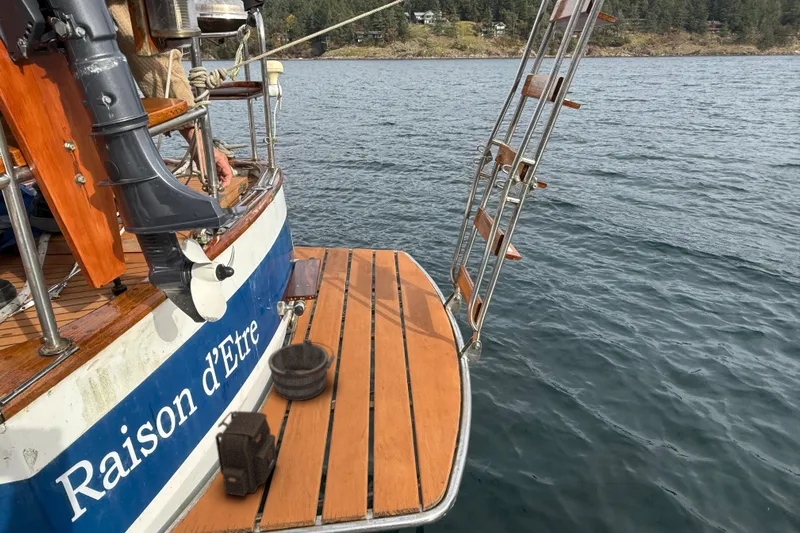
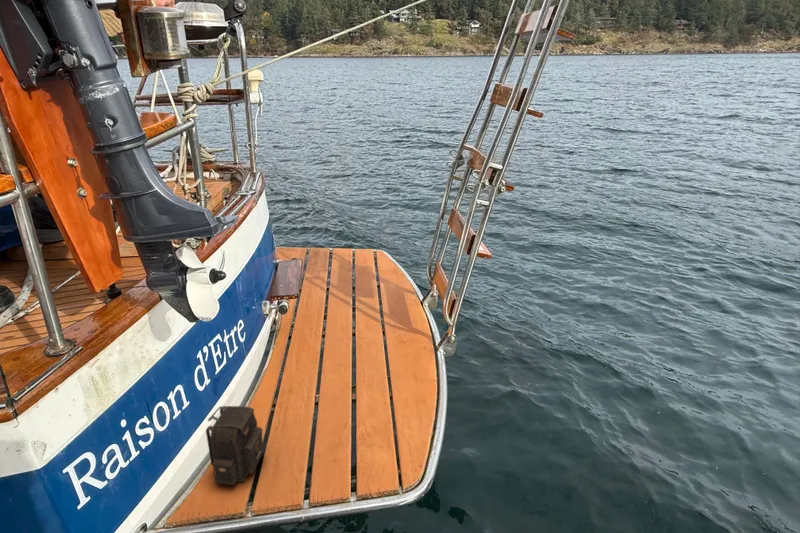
bucket: present [268,339,335,401] -> none [254,337,318,396]

